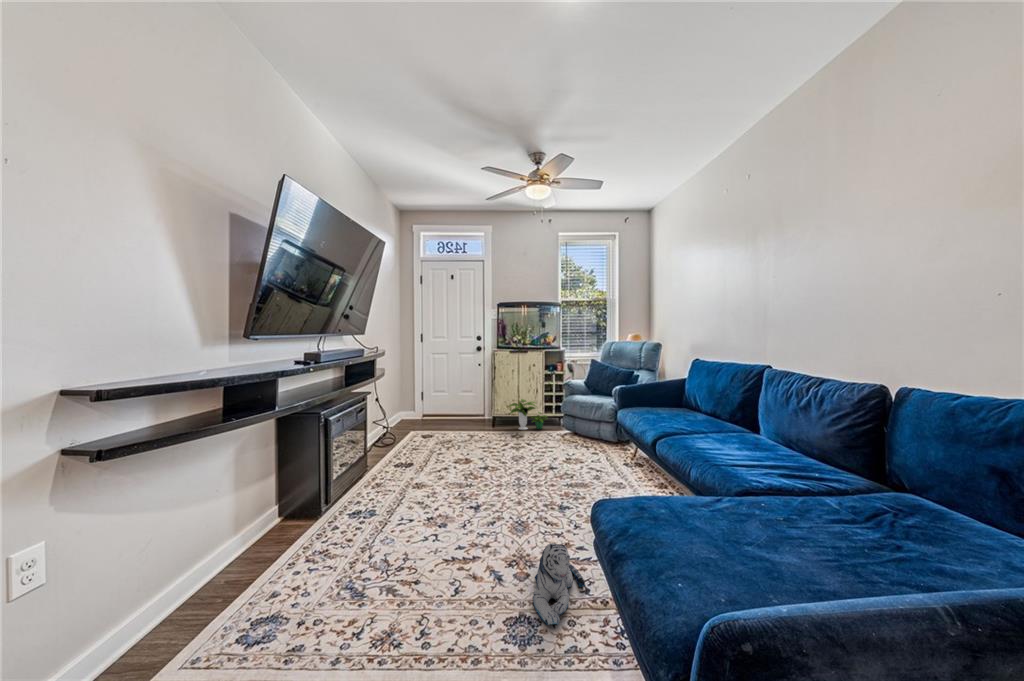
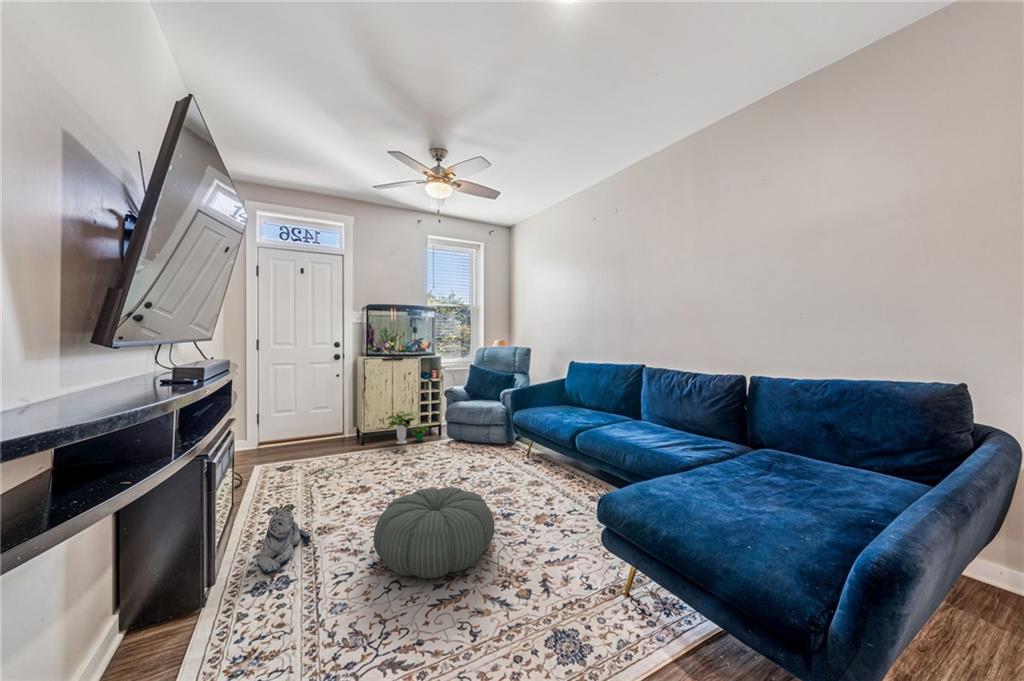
pouf: none [428,466,530,541] -> present [374,487,494,578]
plush toy: present [533,543,585,625] -> present [258,511,310,573]

